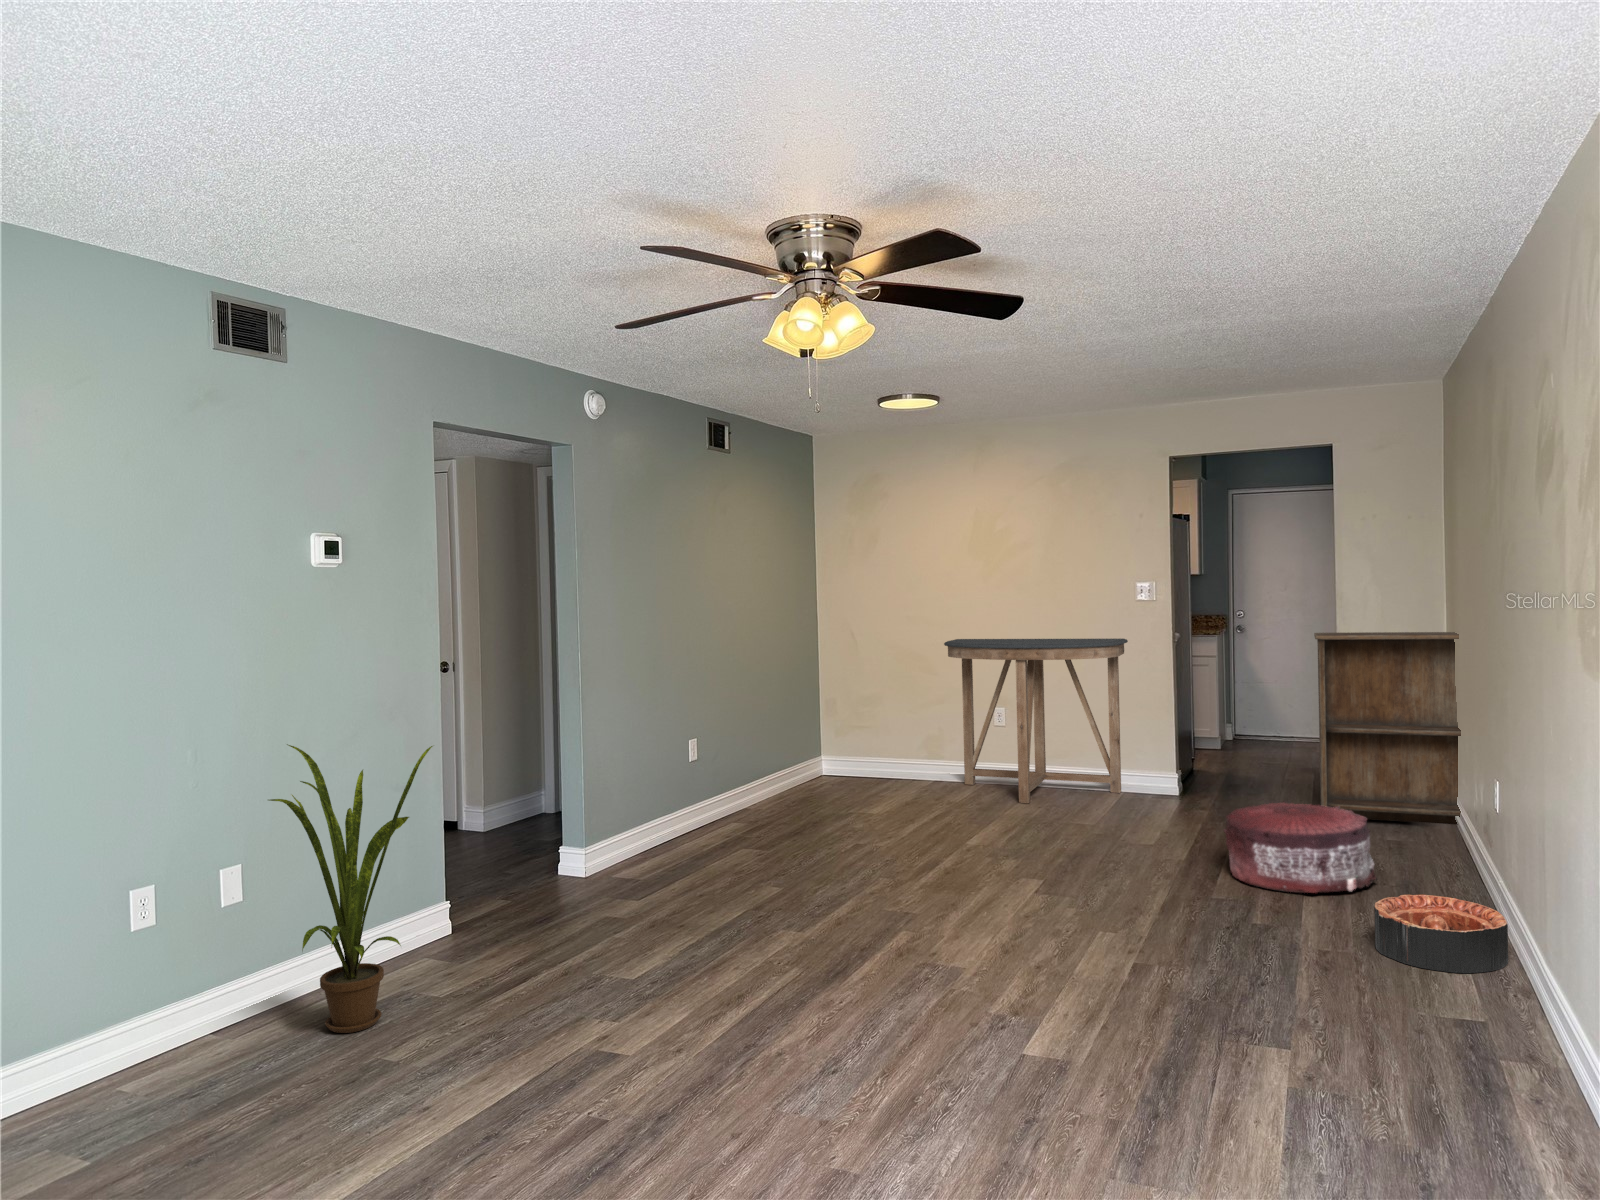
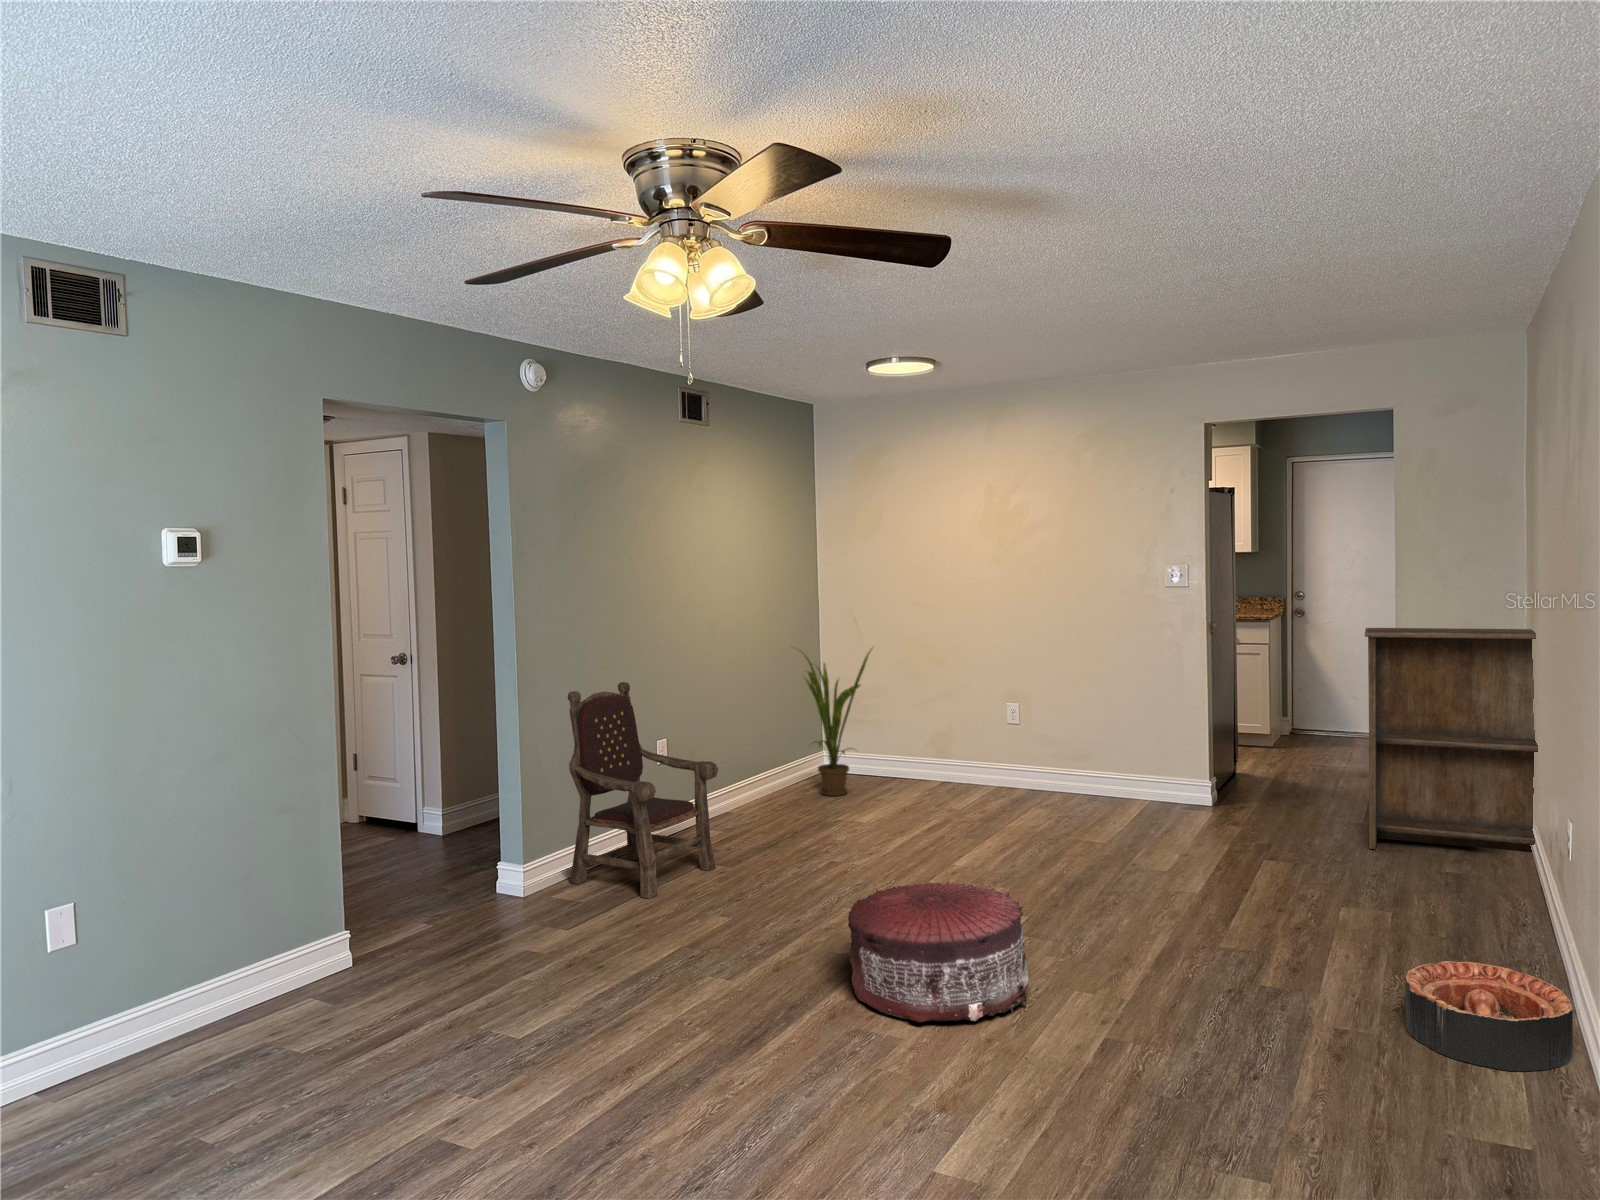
console table: present [944,639,1128,803] -> none [951,628,1156,812]
armchair: none [619,684,753,876] -> present [568,682,718,899]
house plant: present [269,744,433,1033] -> present [804,649,872,796]
pouf: present [1224,802,1376,893] -> present [848,881,1029,1023]

